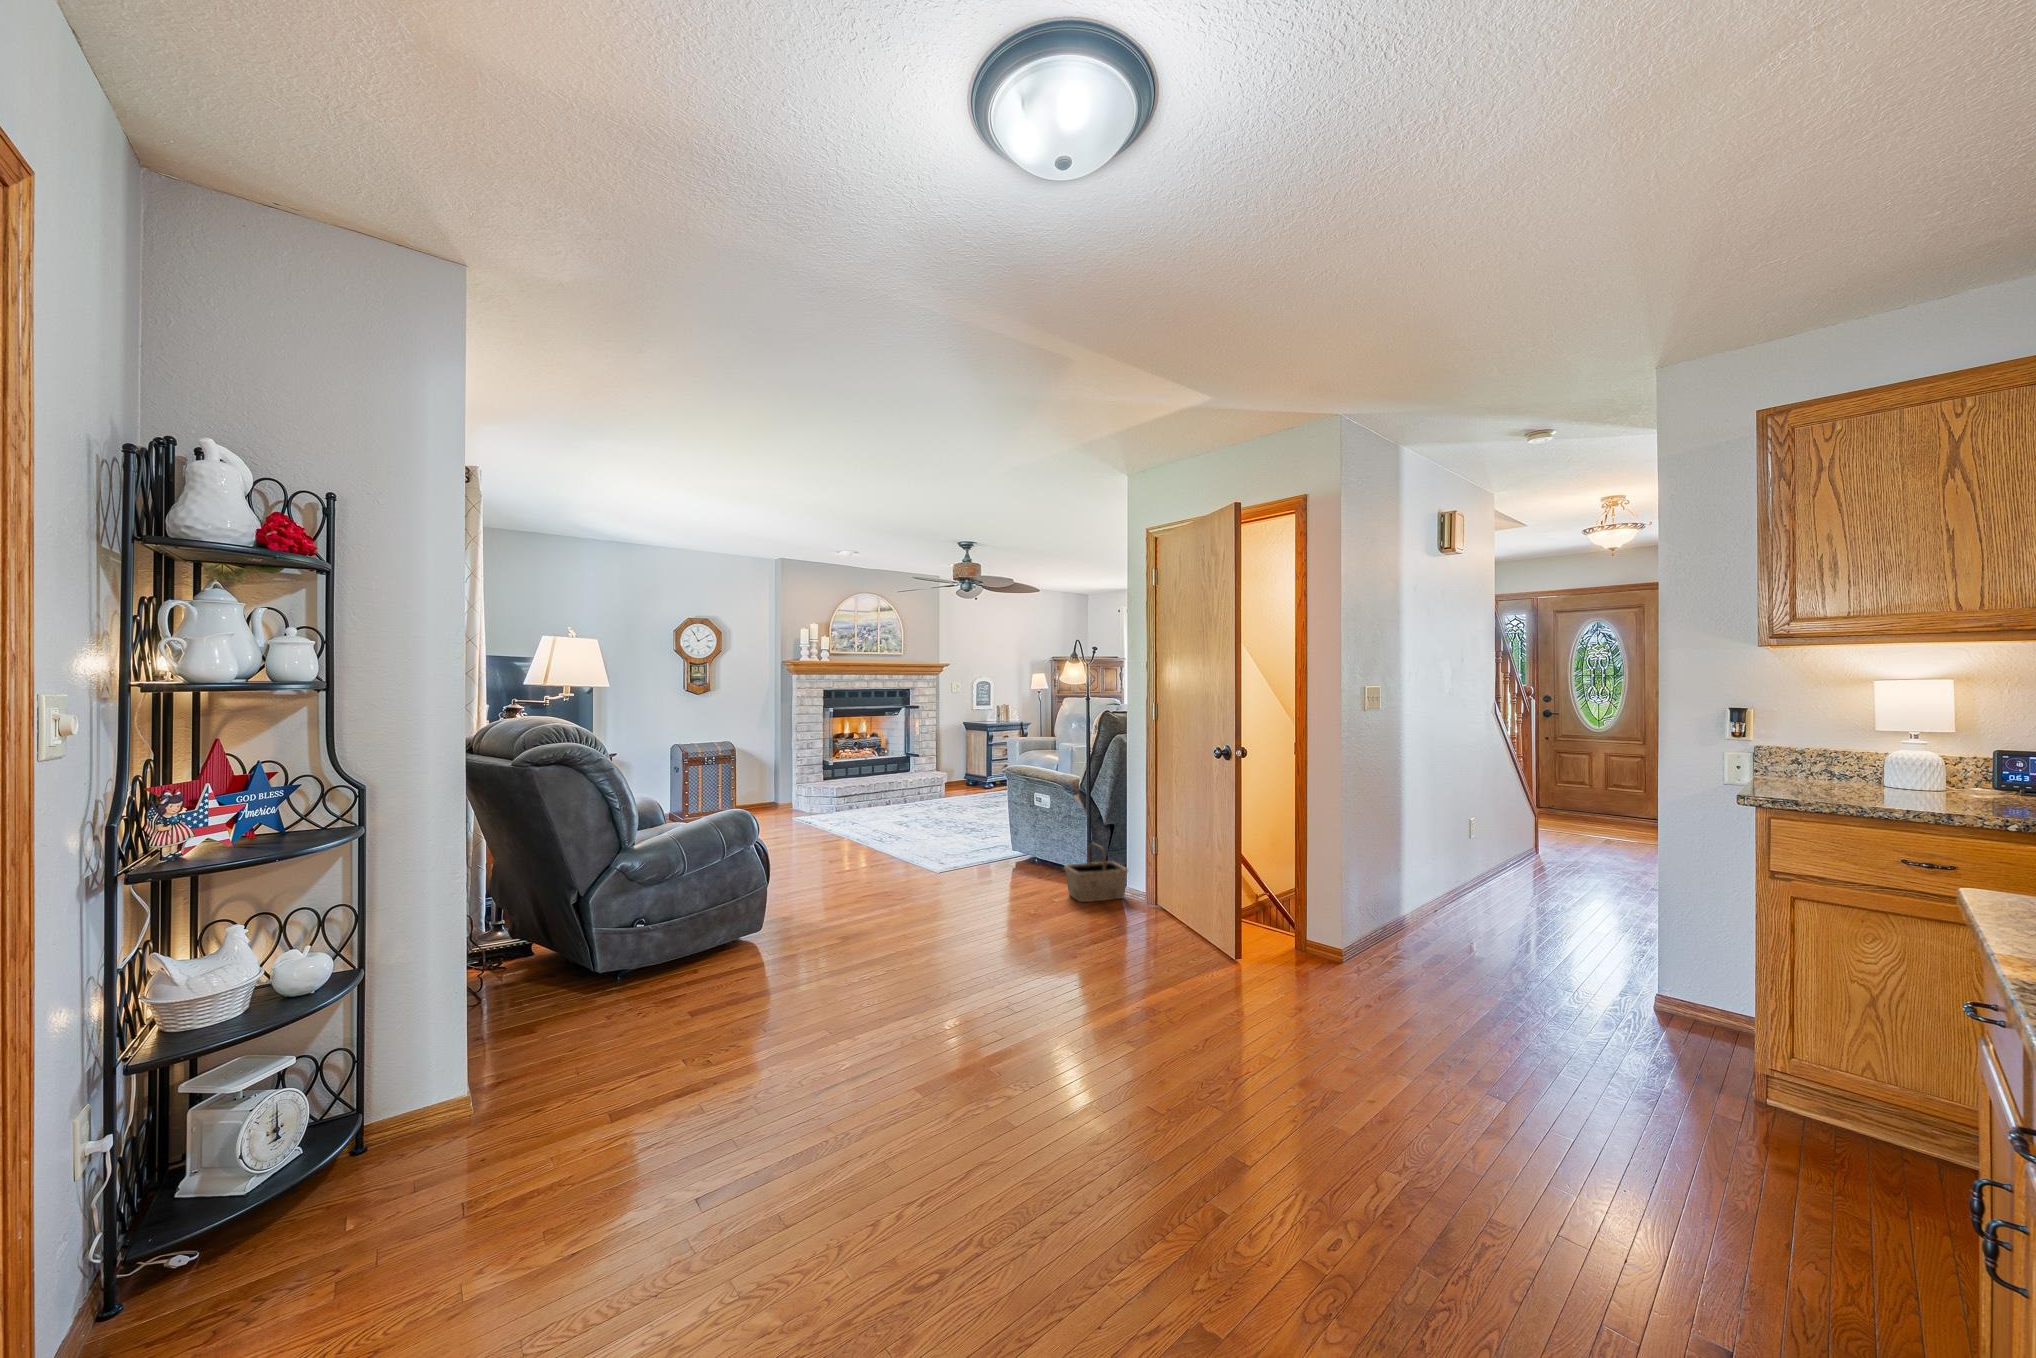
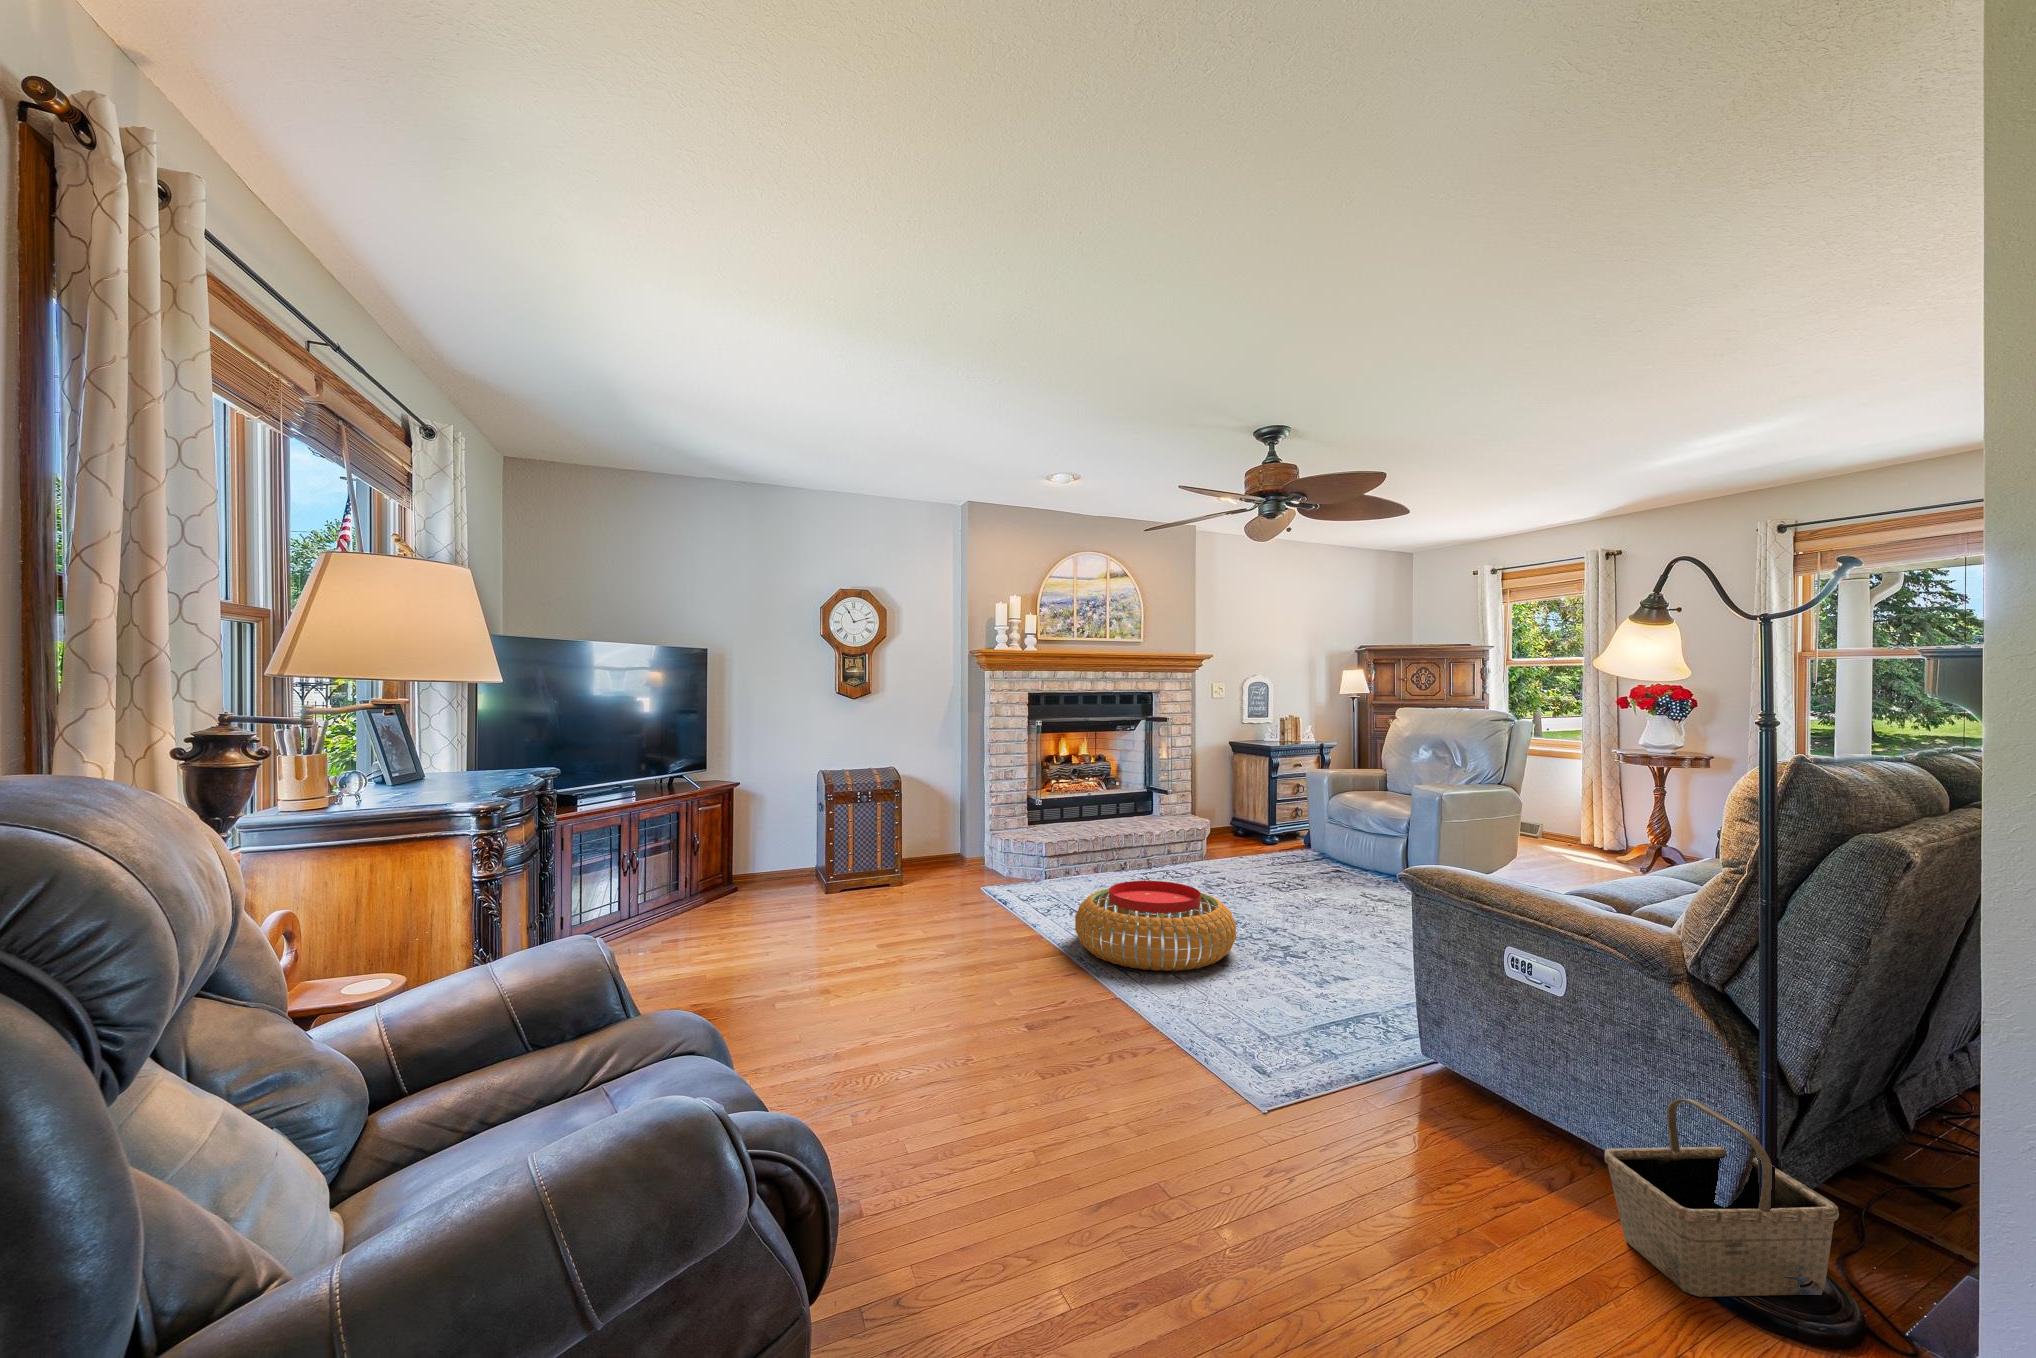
pouf: none [859,801,950,844] -> present [1075,881,1236,971]

